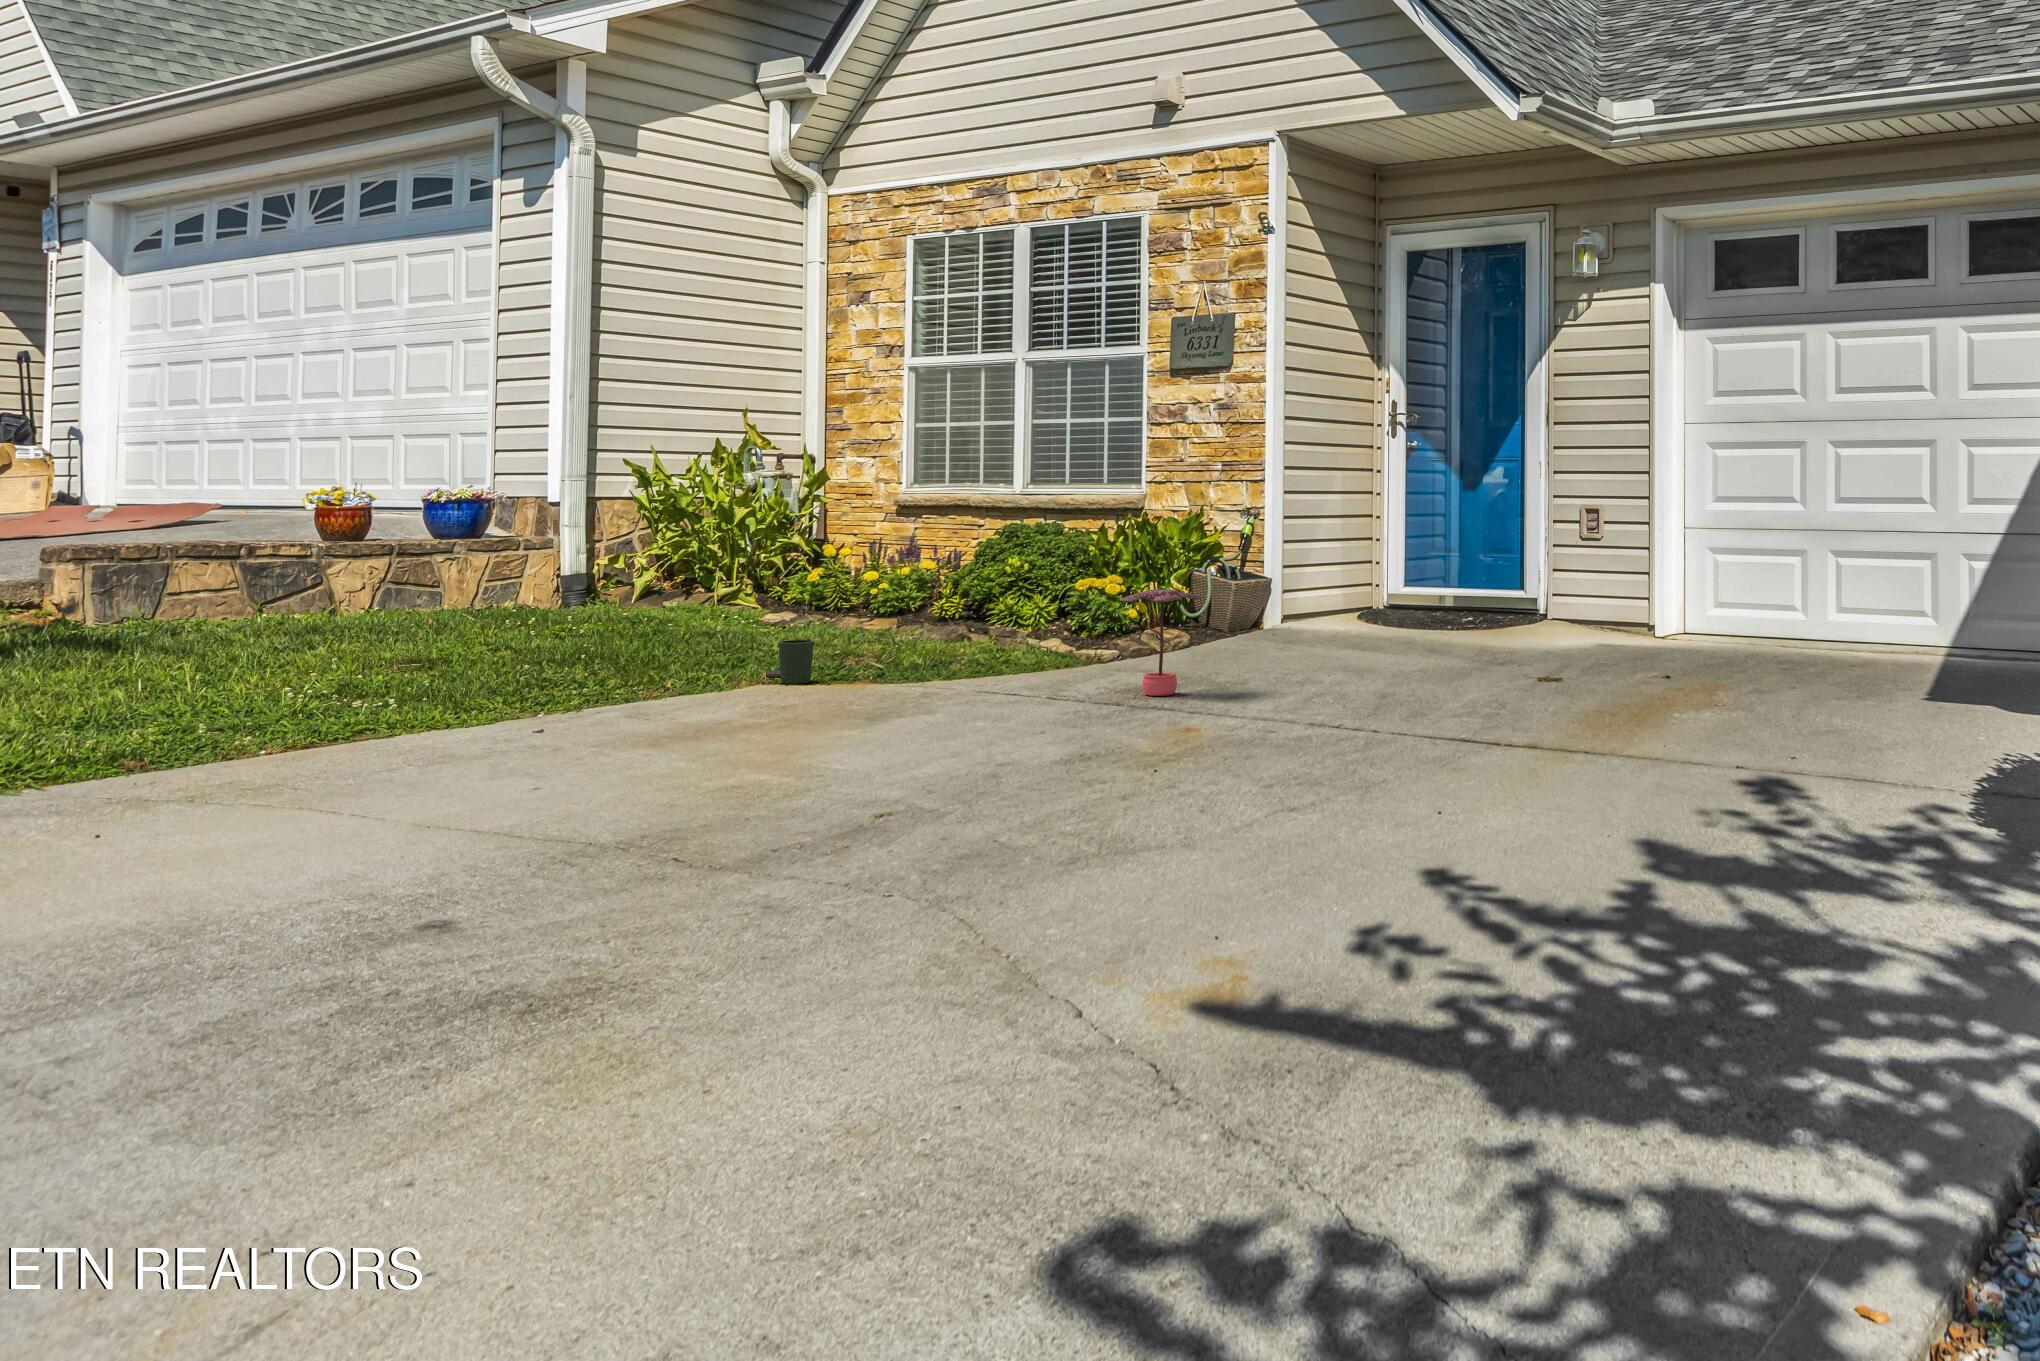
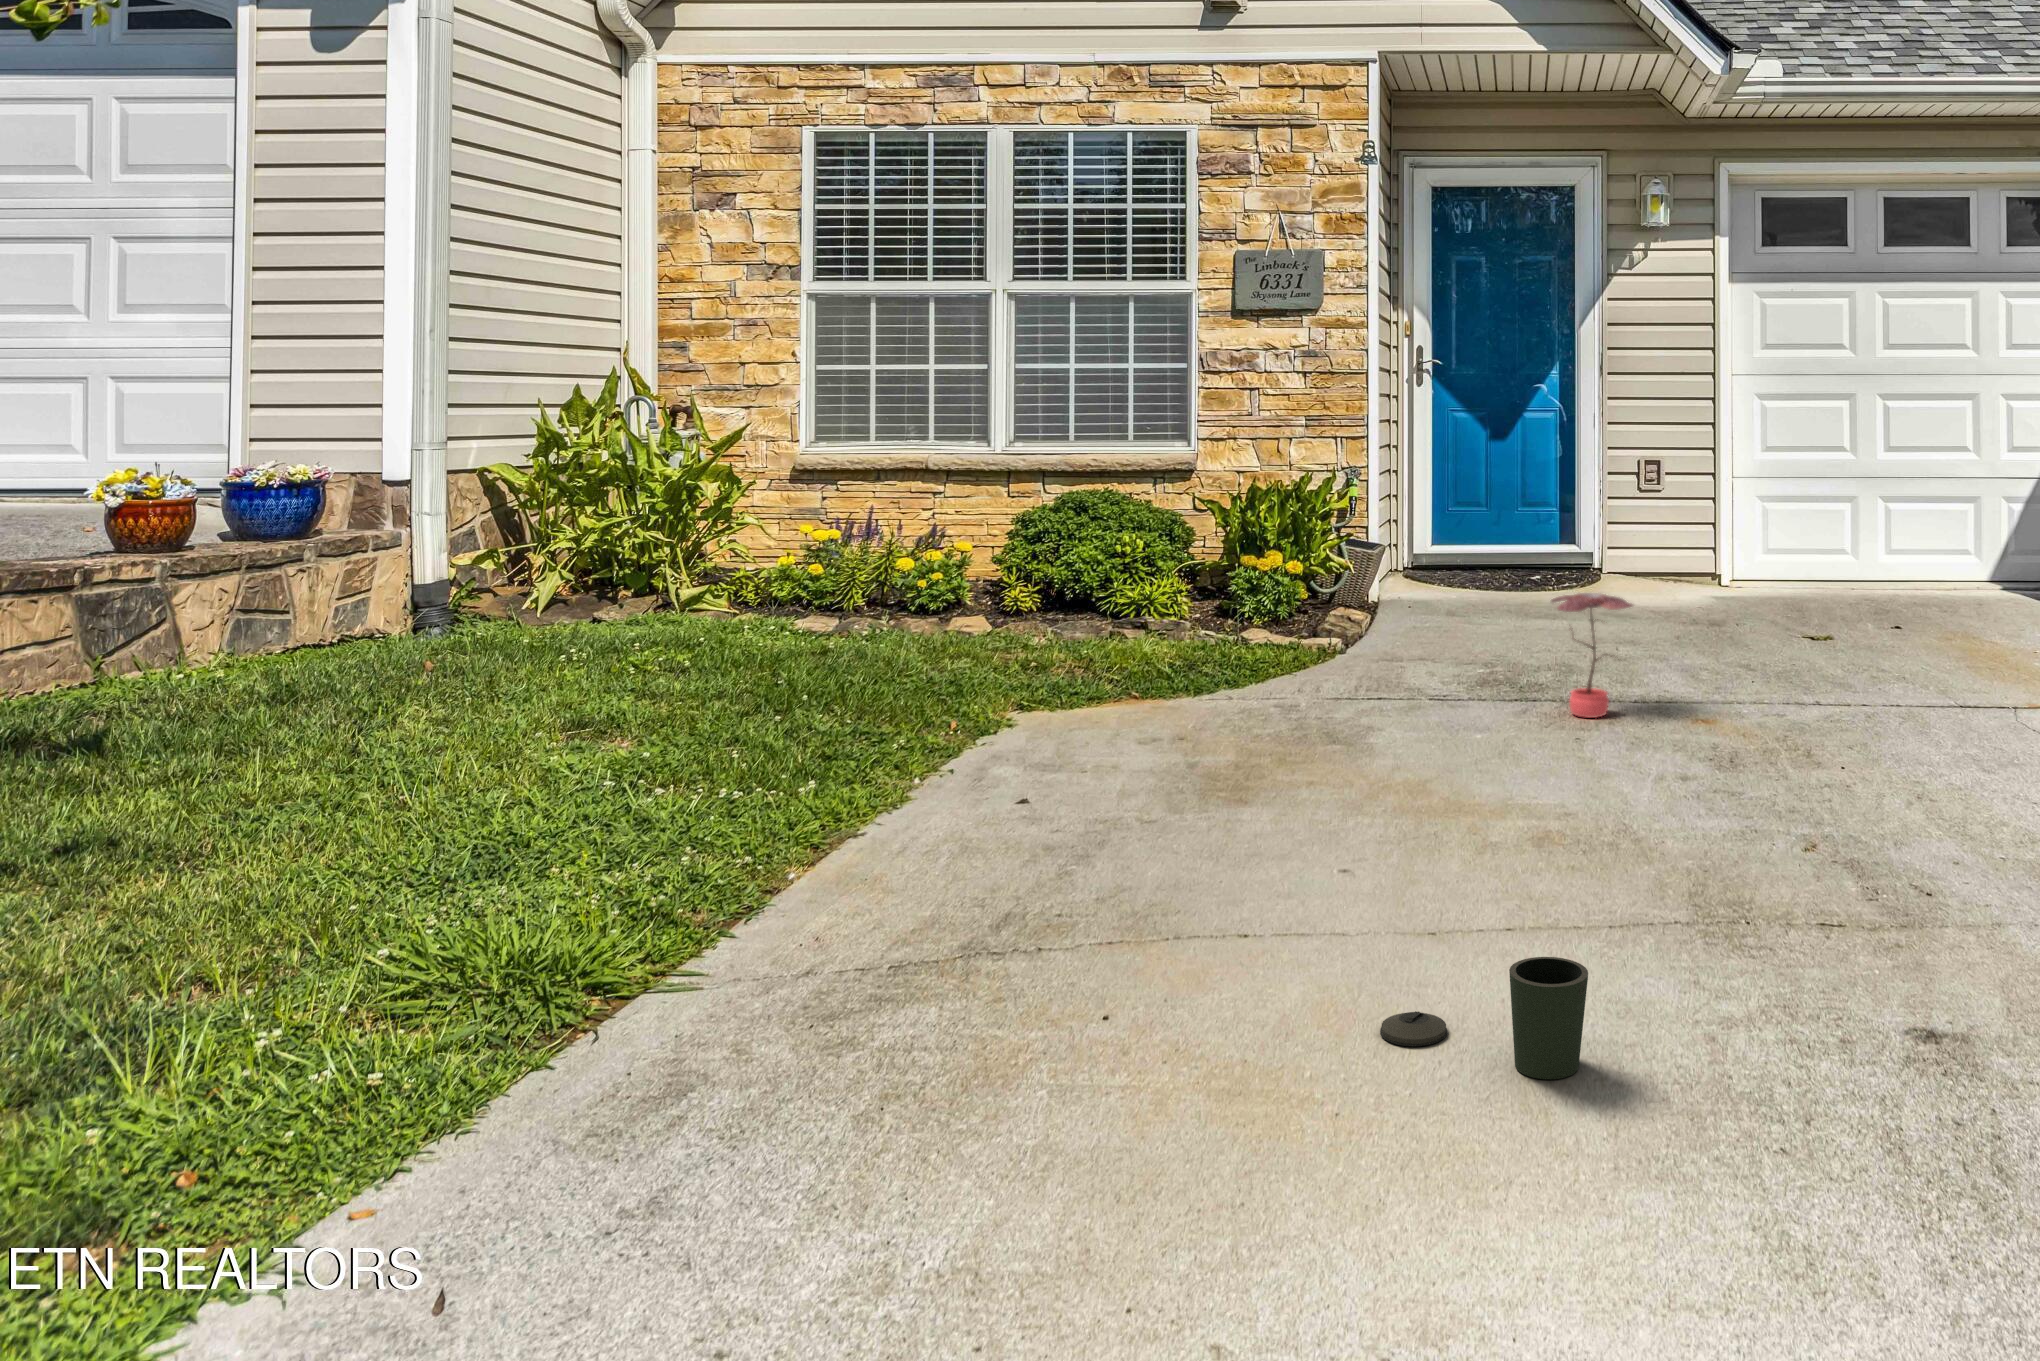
trash can: present [766,640,814,684] -> present [1380,957,1588,1079]

